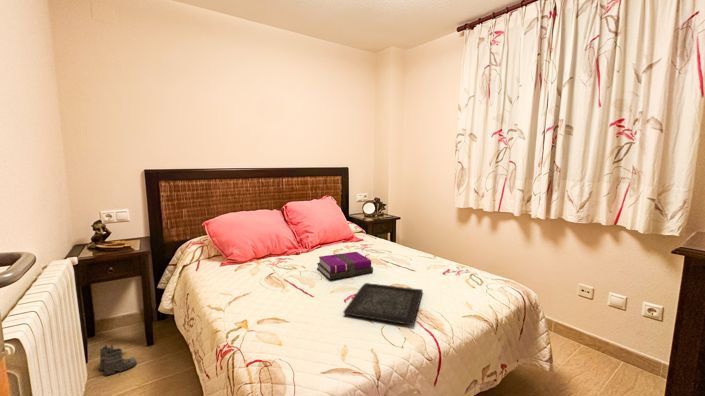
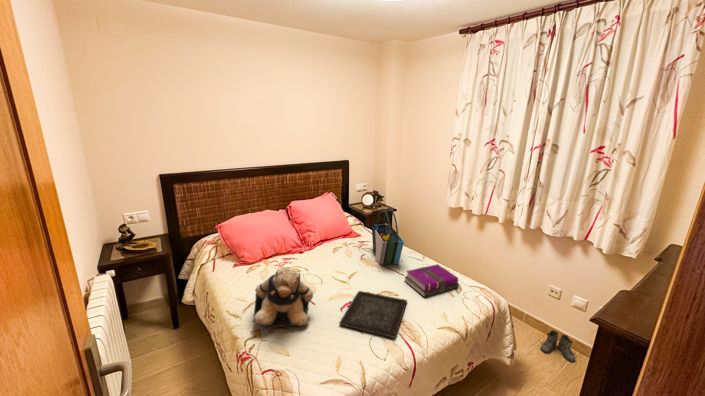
tote bag: none [376,199,413,261] -> present [372,208,404,265]
teddy bear: none [238,241,312,319] -> present [253,267,313,328]
notebook: present [317,252,373,279] -> present [405,264,459,297]
boots: present [99,345,137,375] -> present [541,330,575,362]

